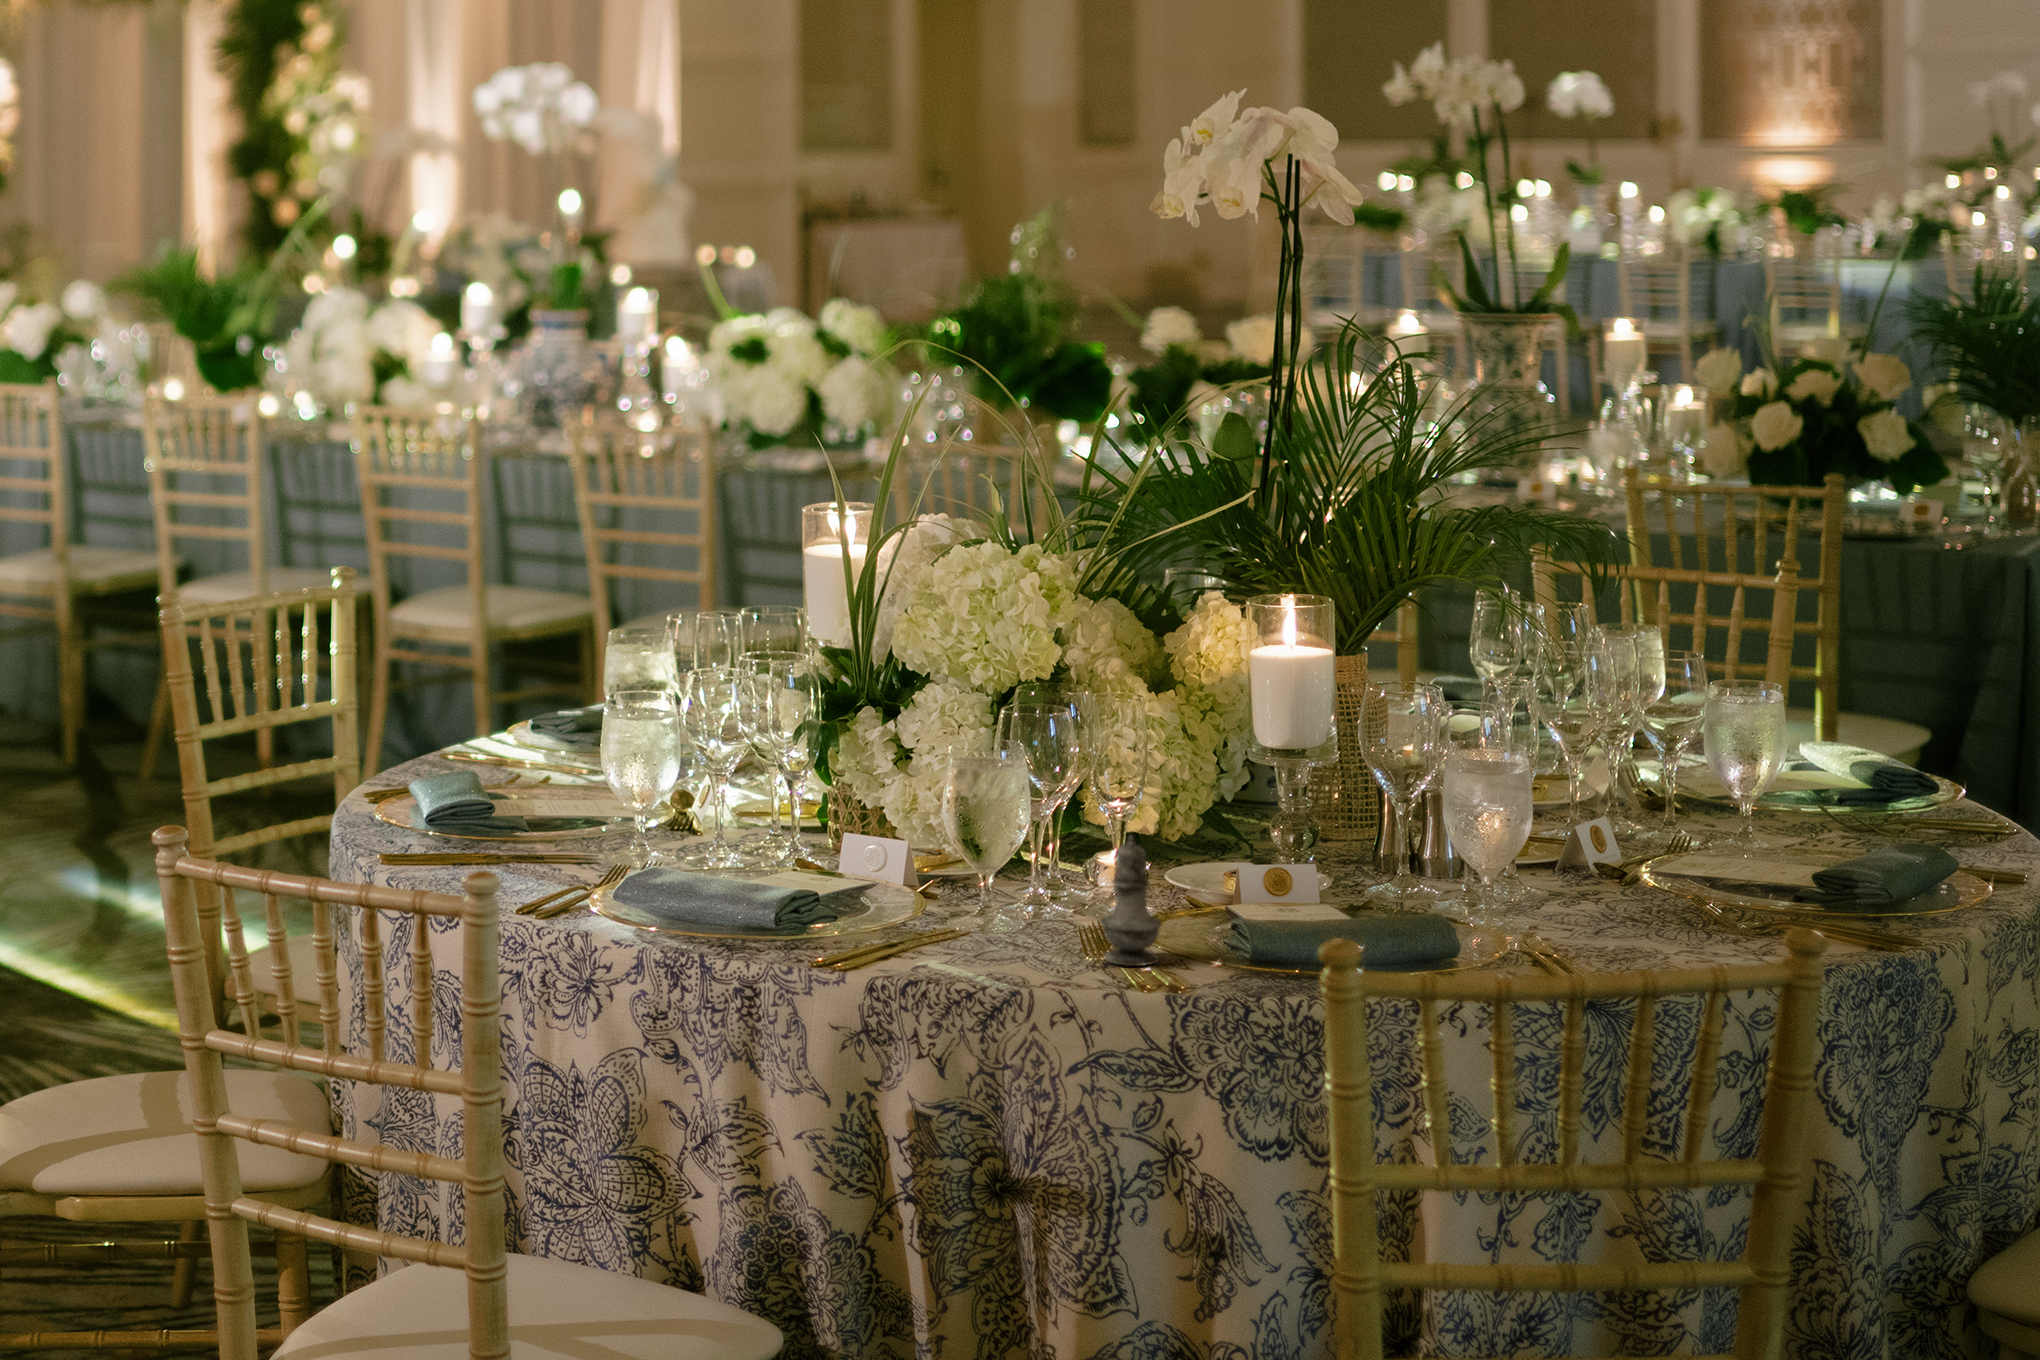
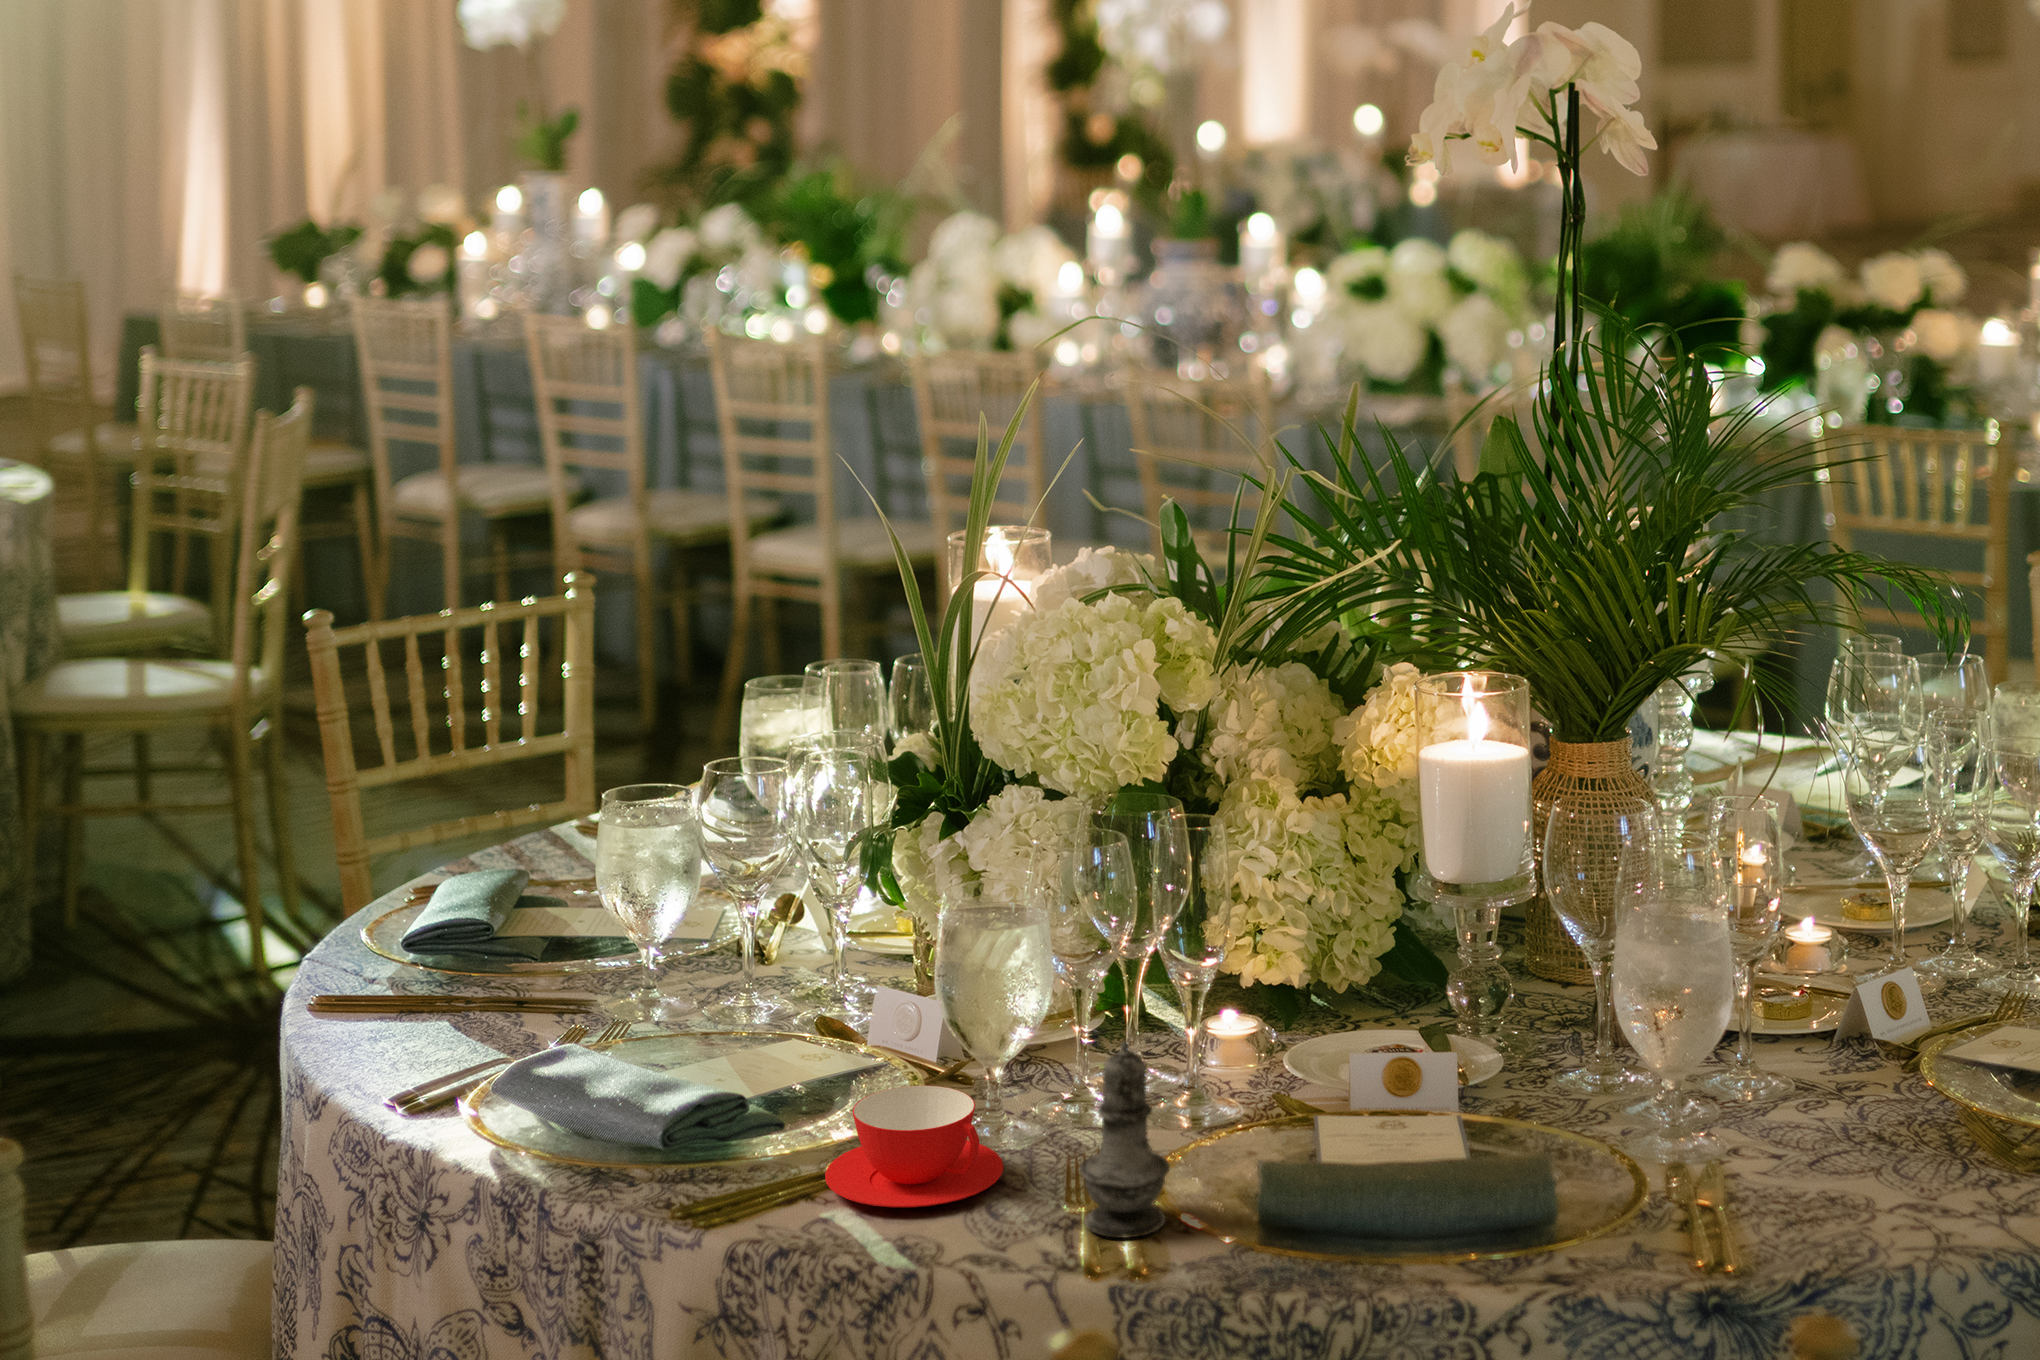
teacup: none [901,885,1024,956] -> present [825,1086,1004,1207]

